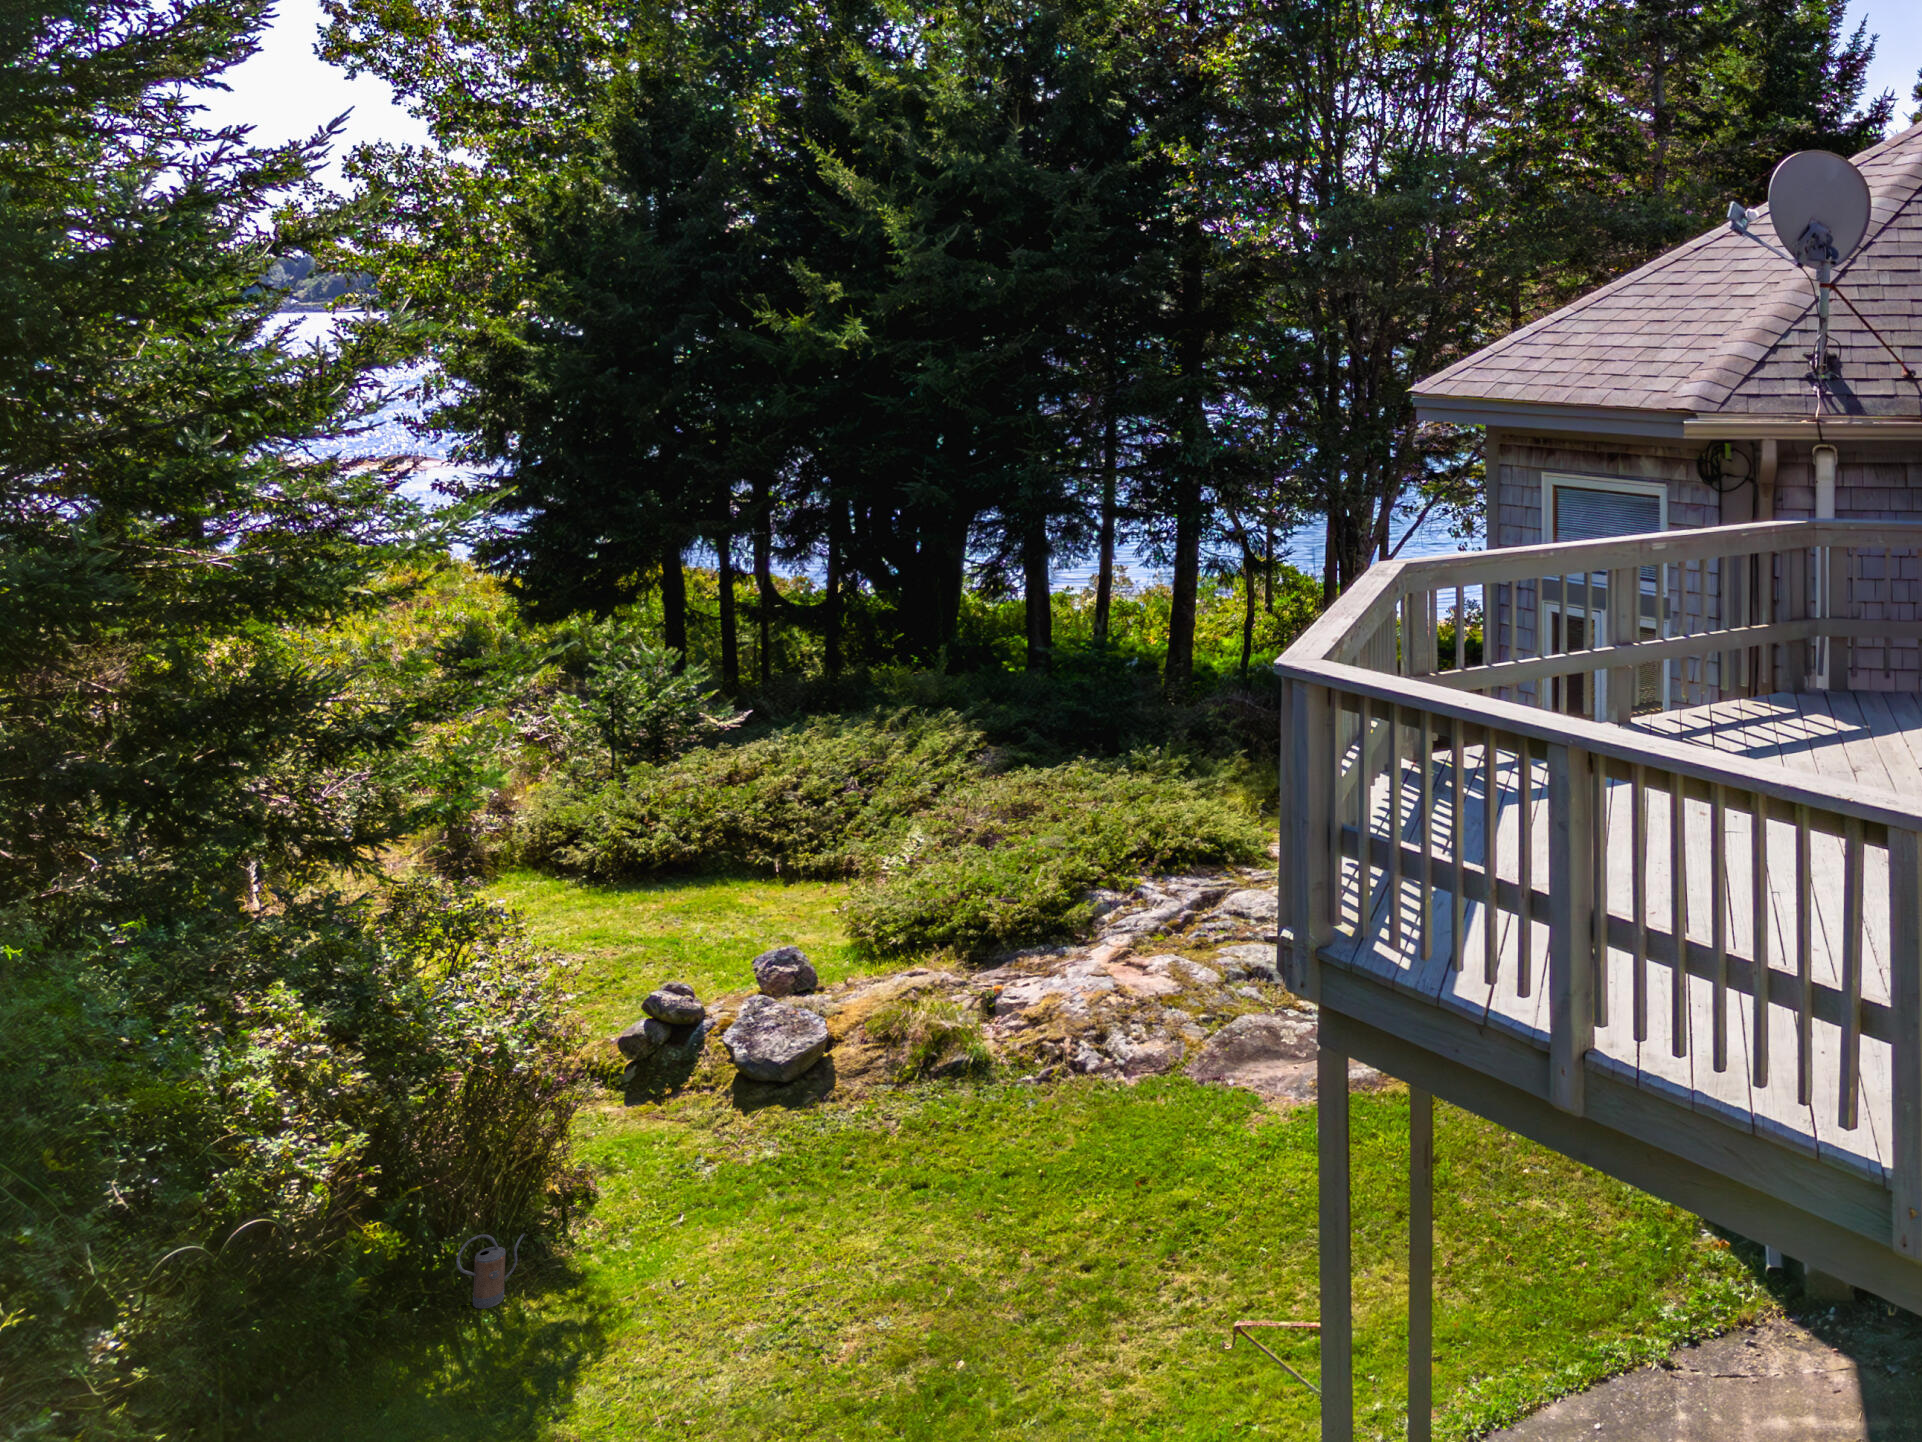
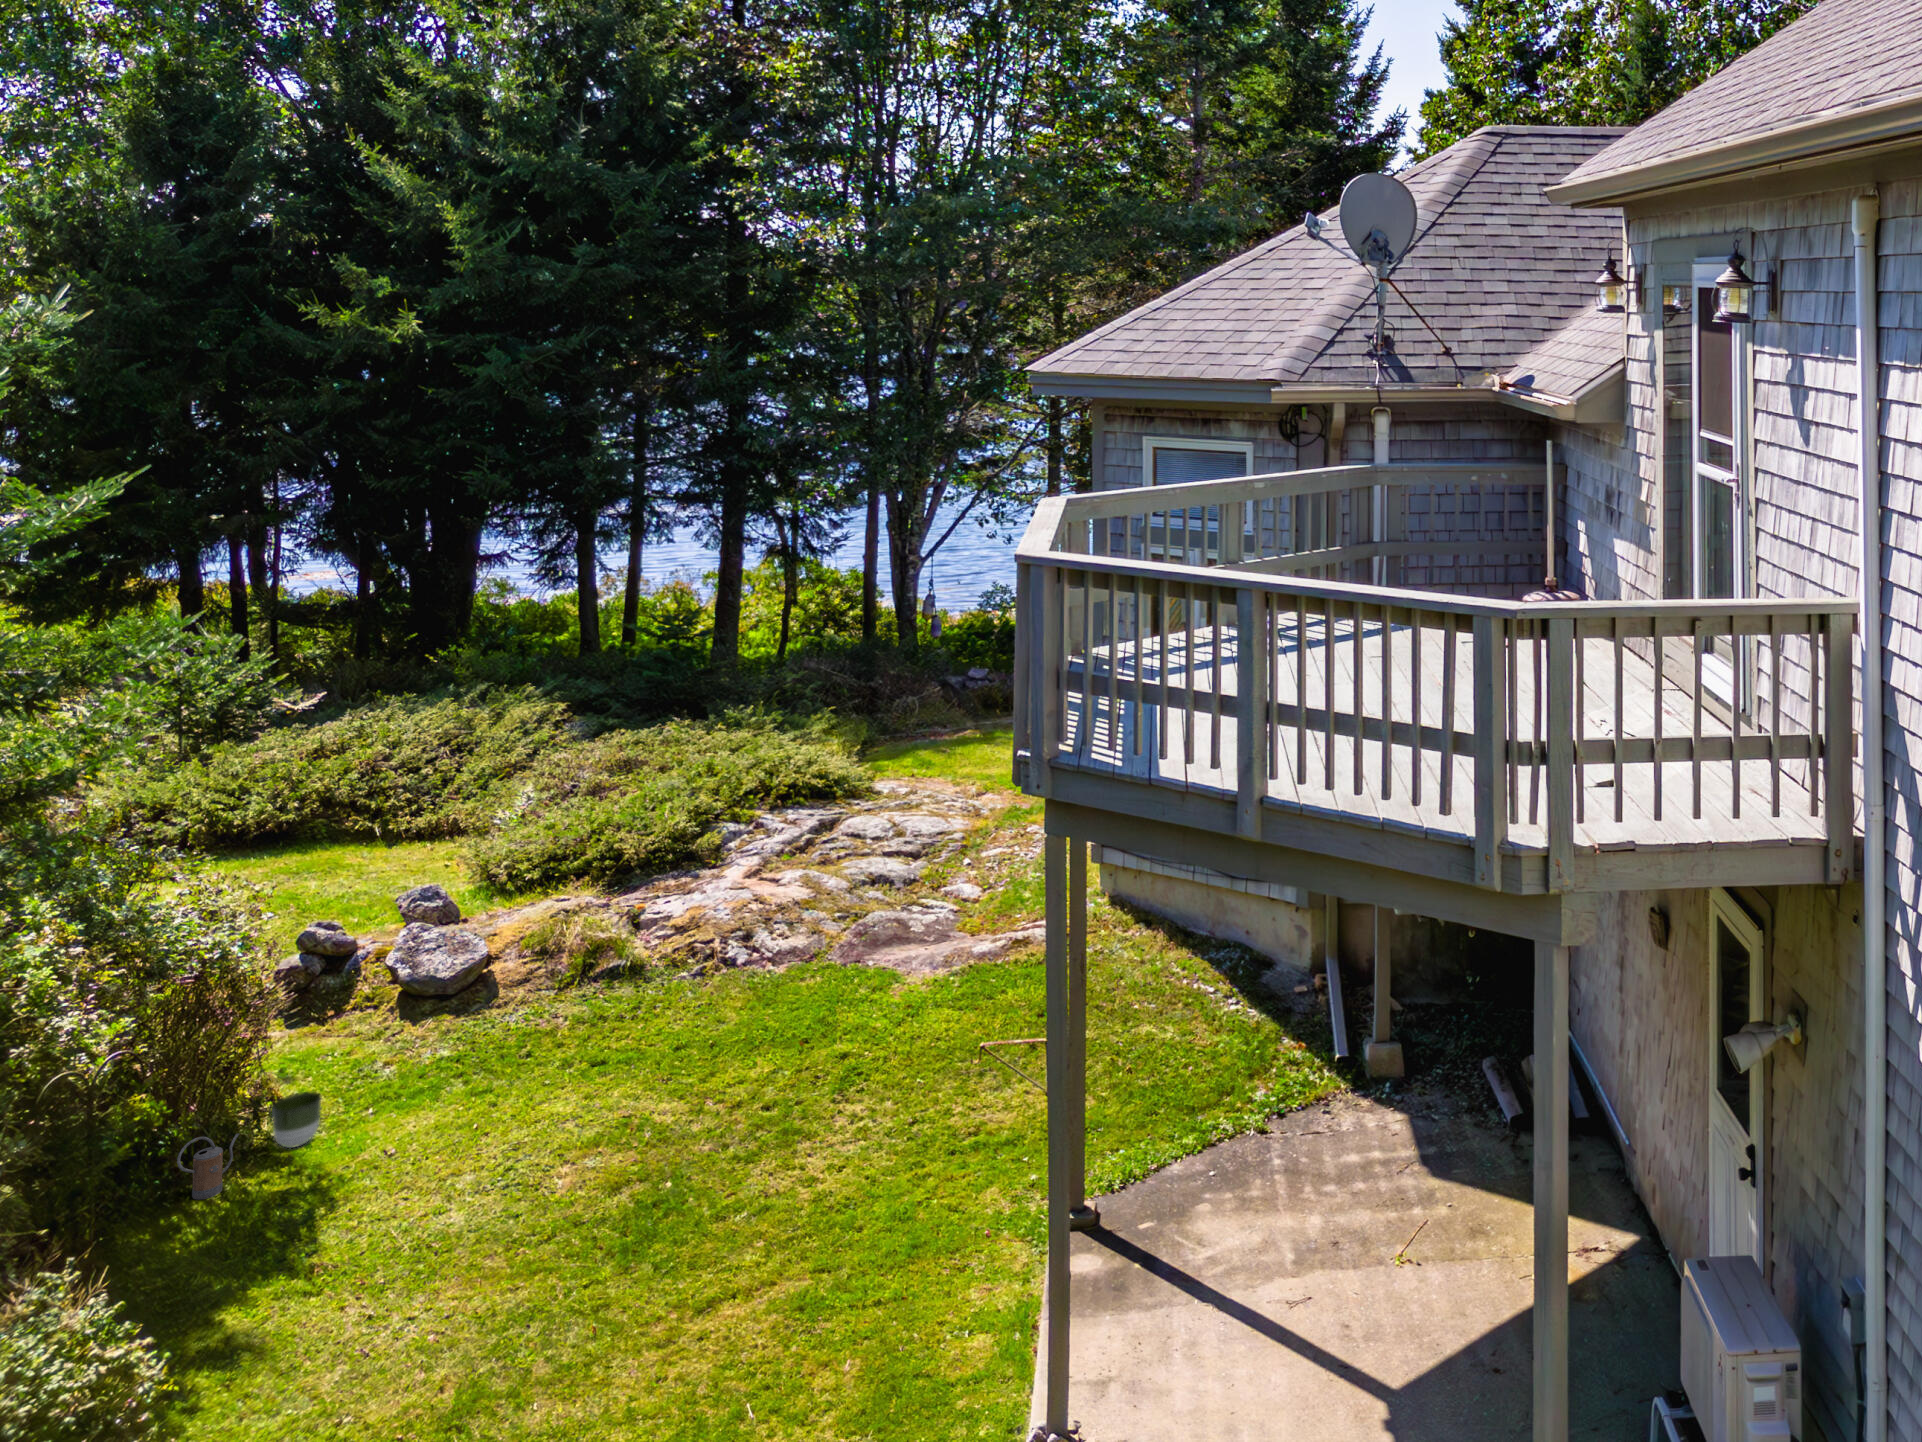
planter: none [567,1187,619,1253] -> present [272,1092,321,1148]

